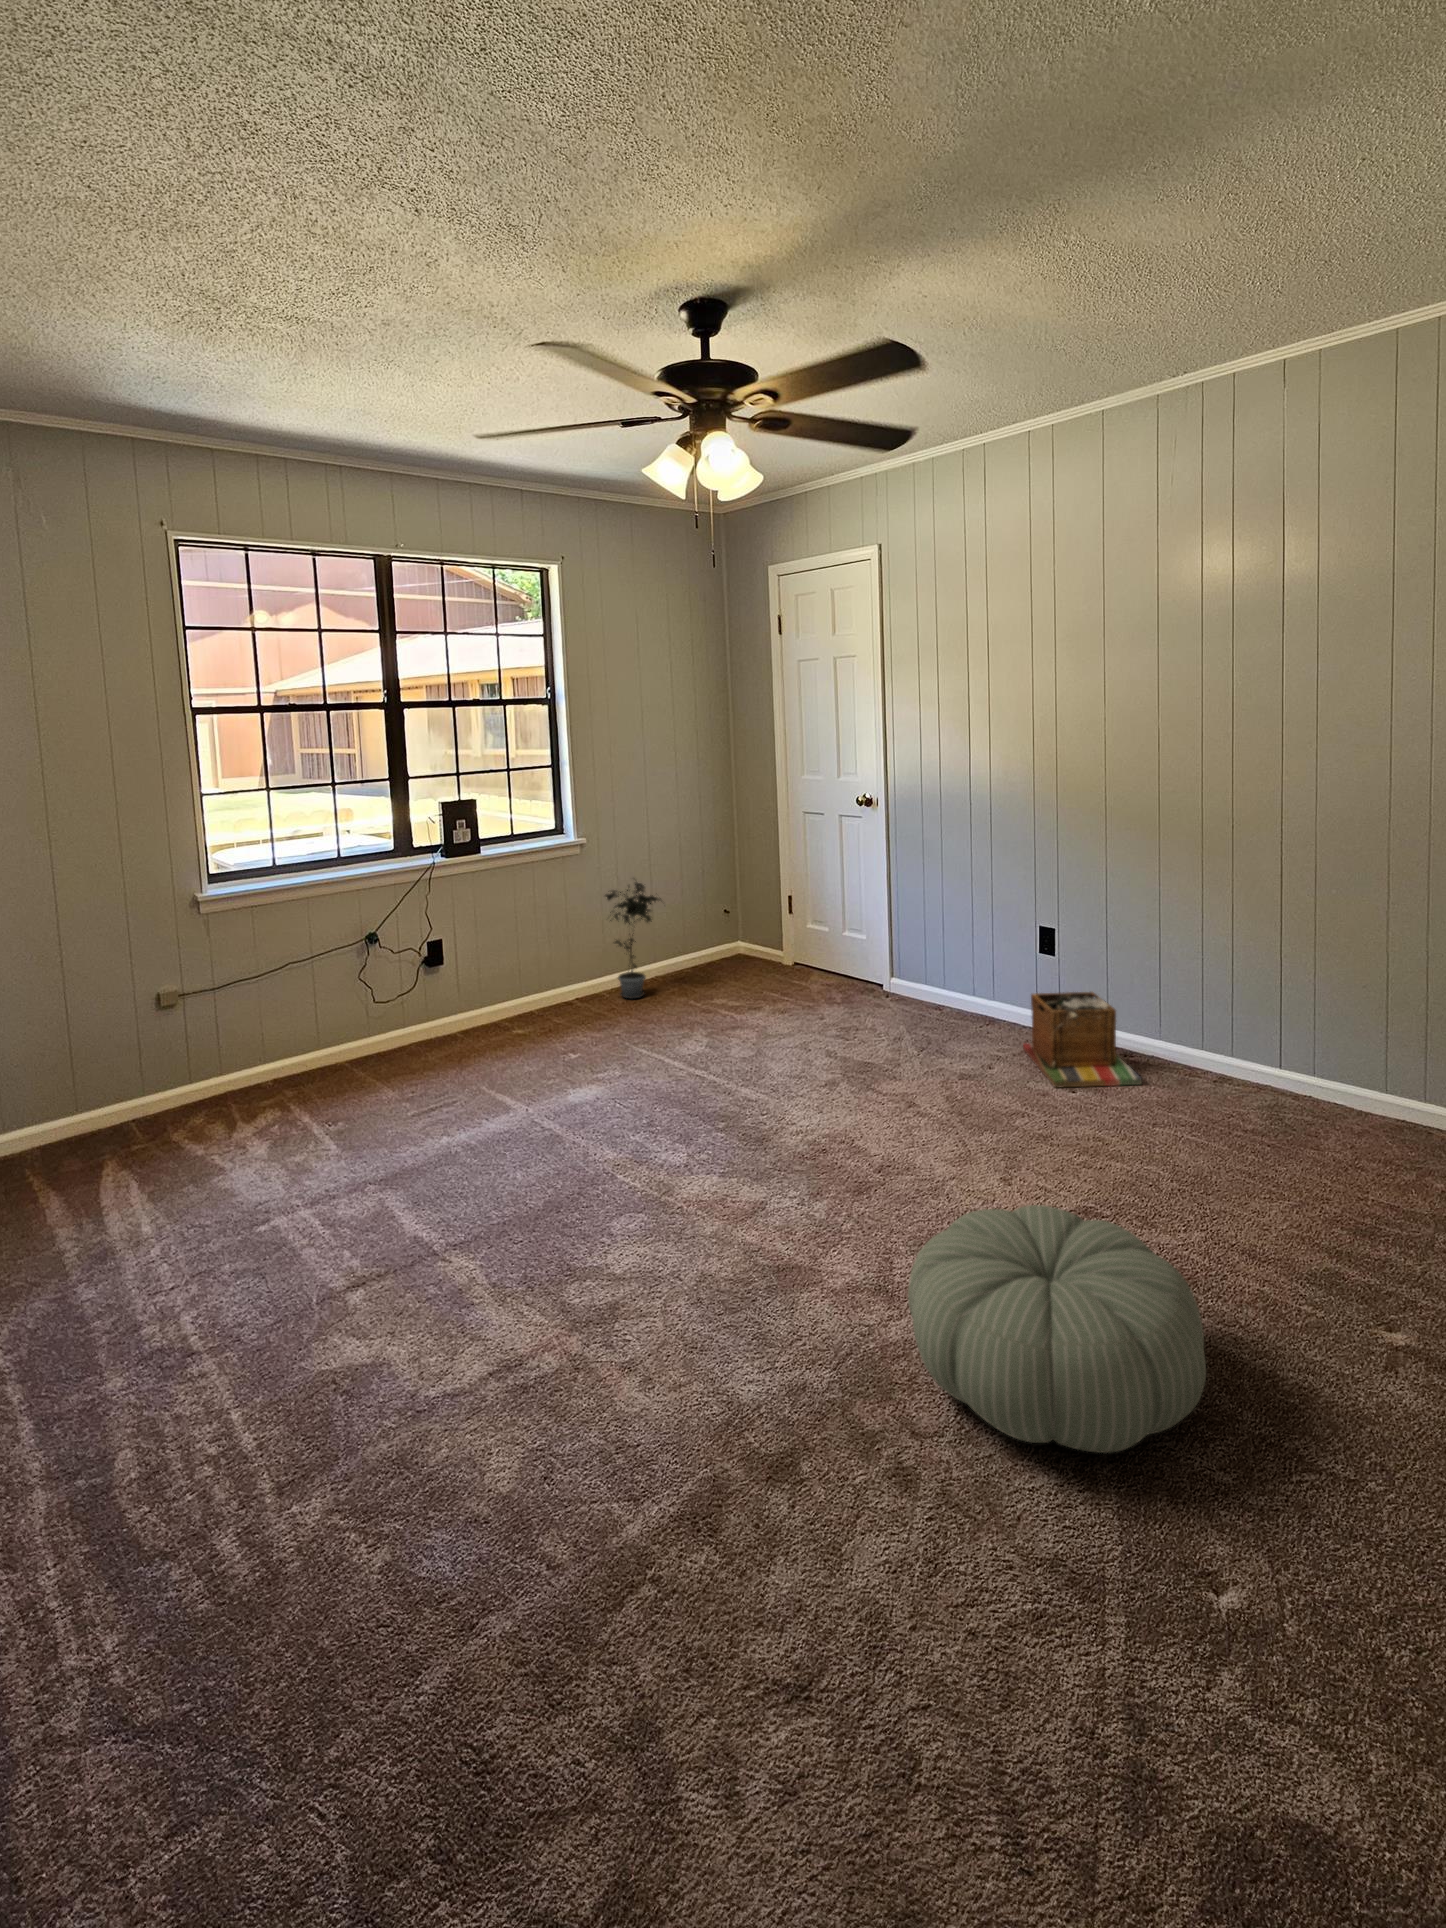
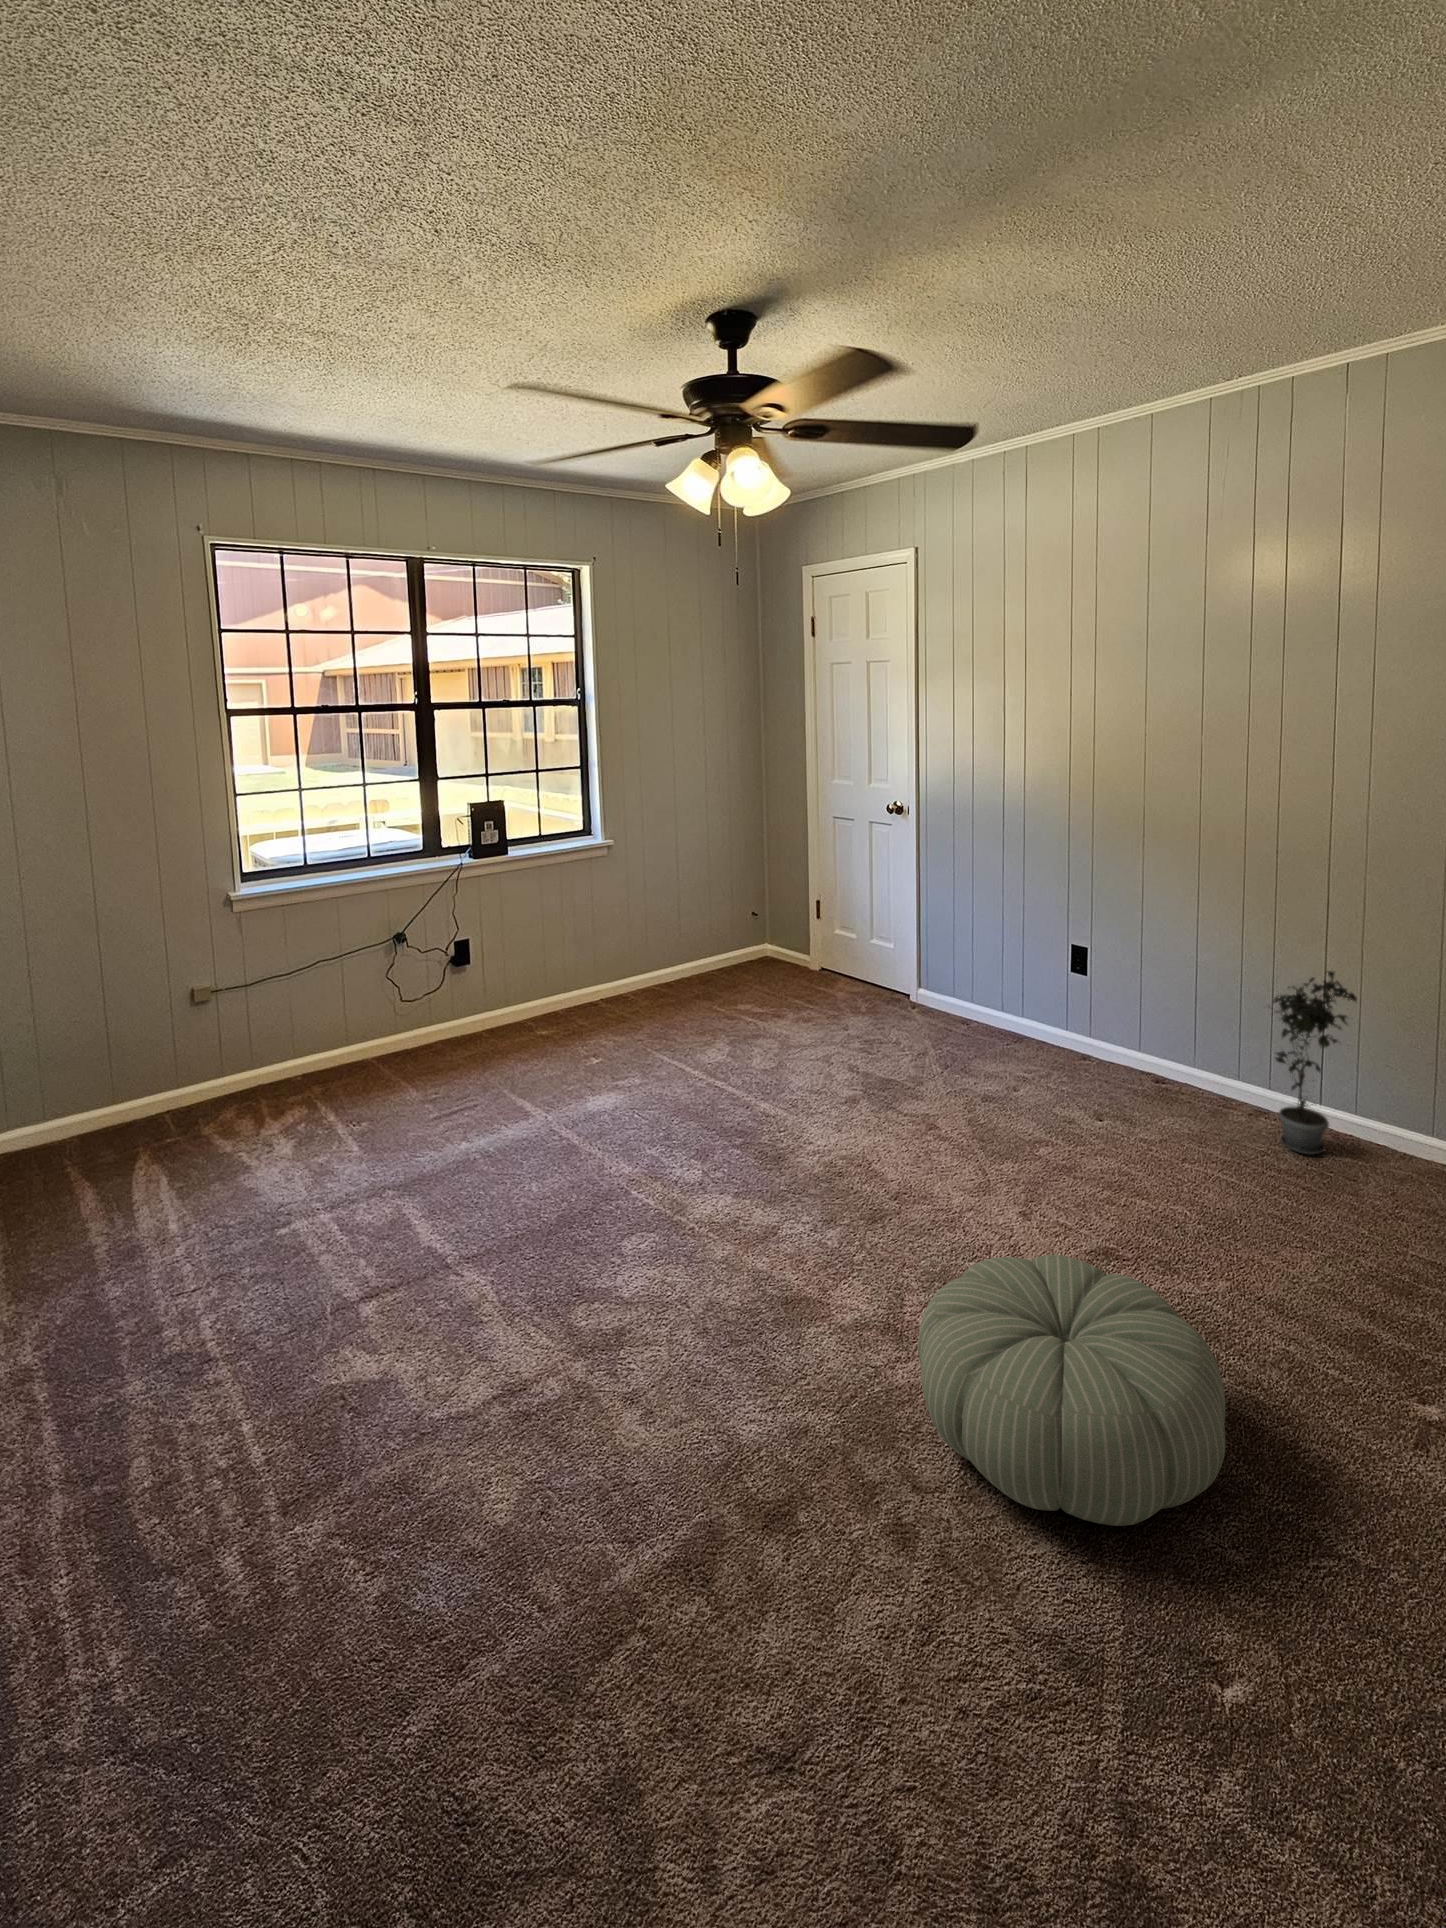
potted plant: present [605,882,661,999] -> present [1273,971,1357,1155]
laundry basket: present [1023,992,1142,1088] -> none [1058,1016,1181,1117]

